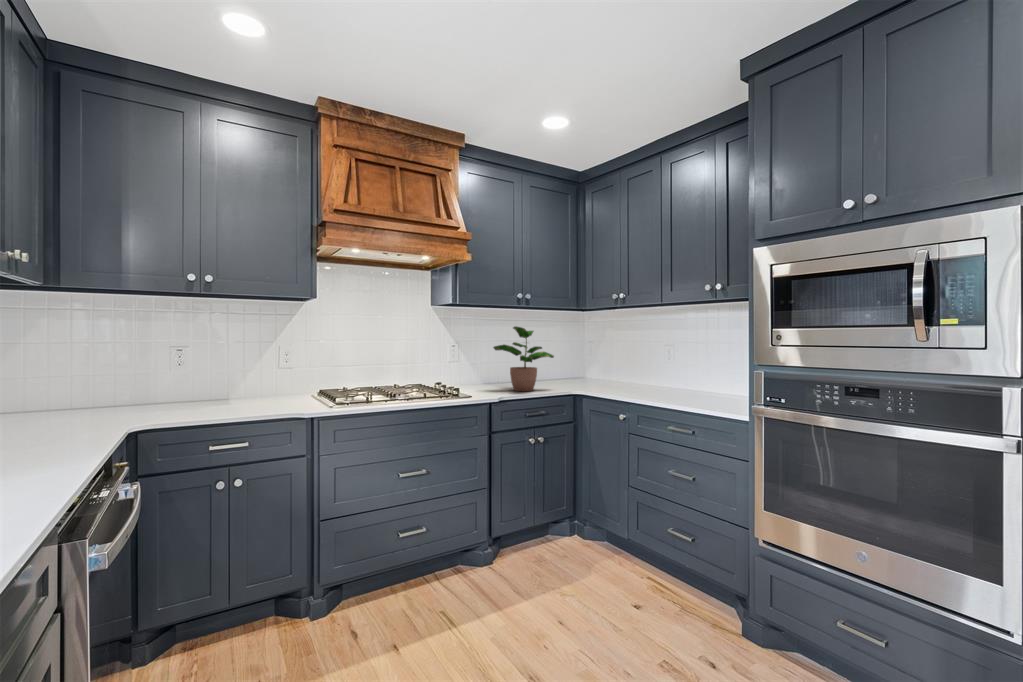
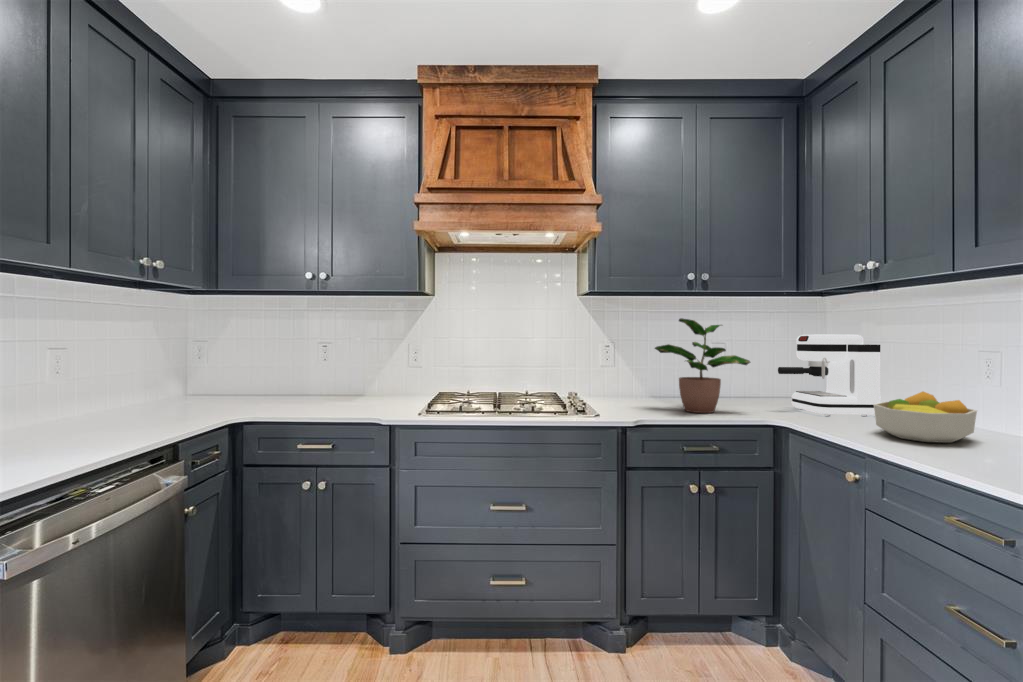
coffee maker: none [565,338,618,388] -> present [778,335,881,416]
fruit bowl: none [629,370,673,397] -> present [874,392,977,443]

